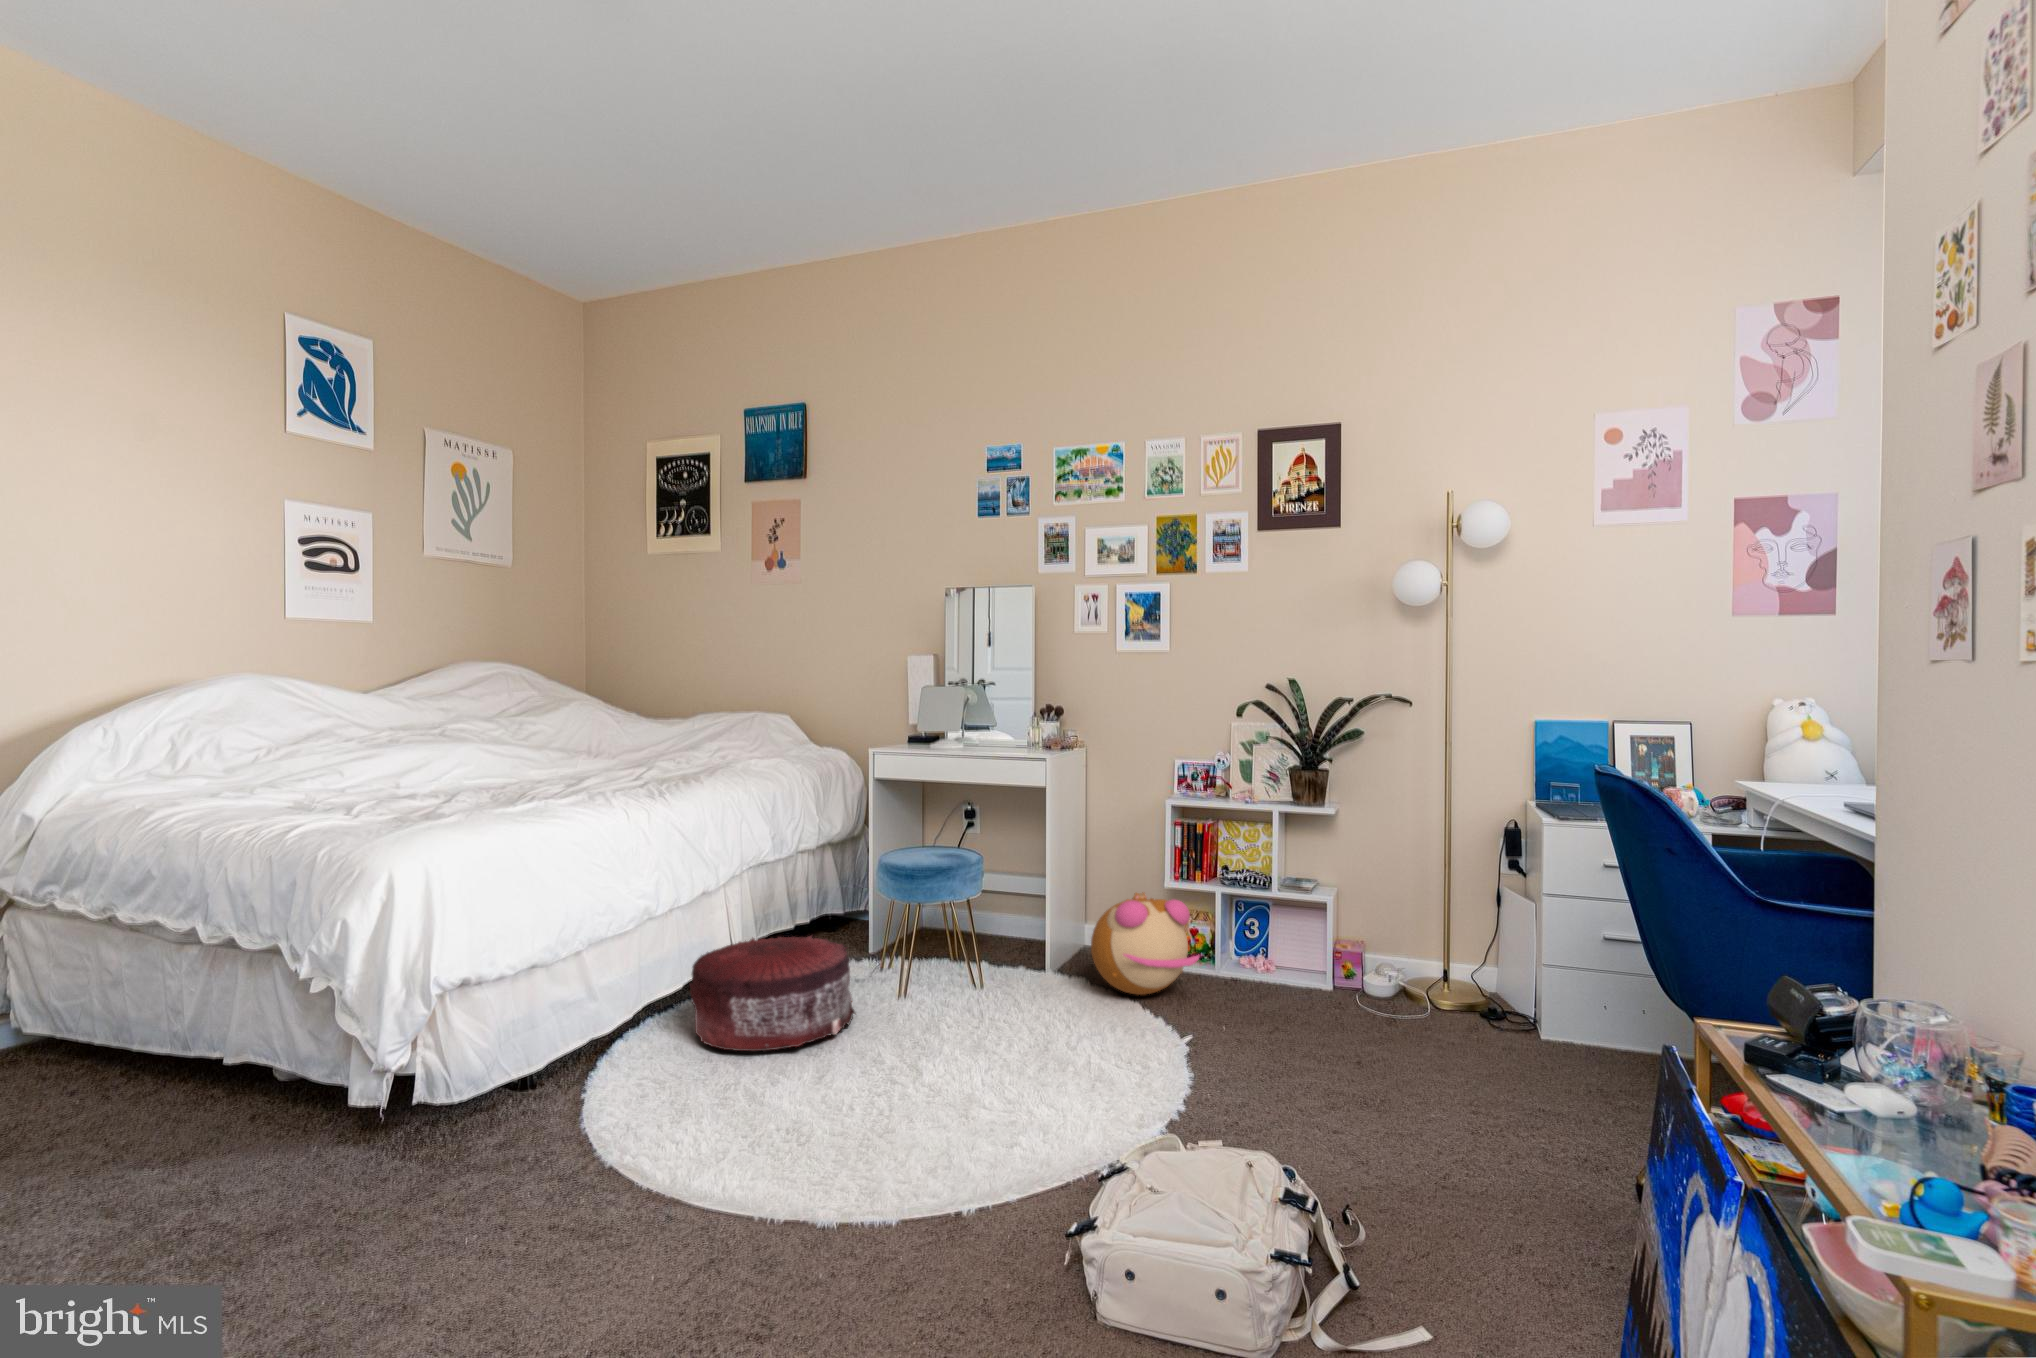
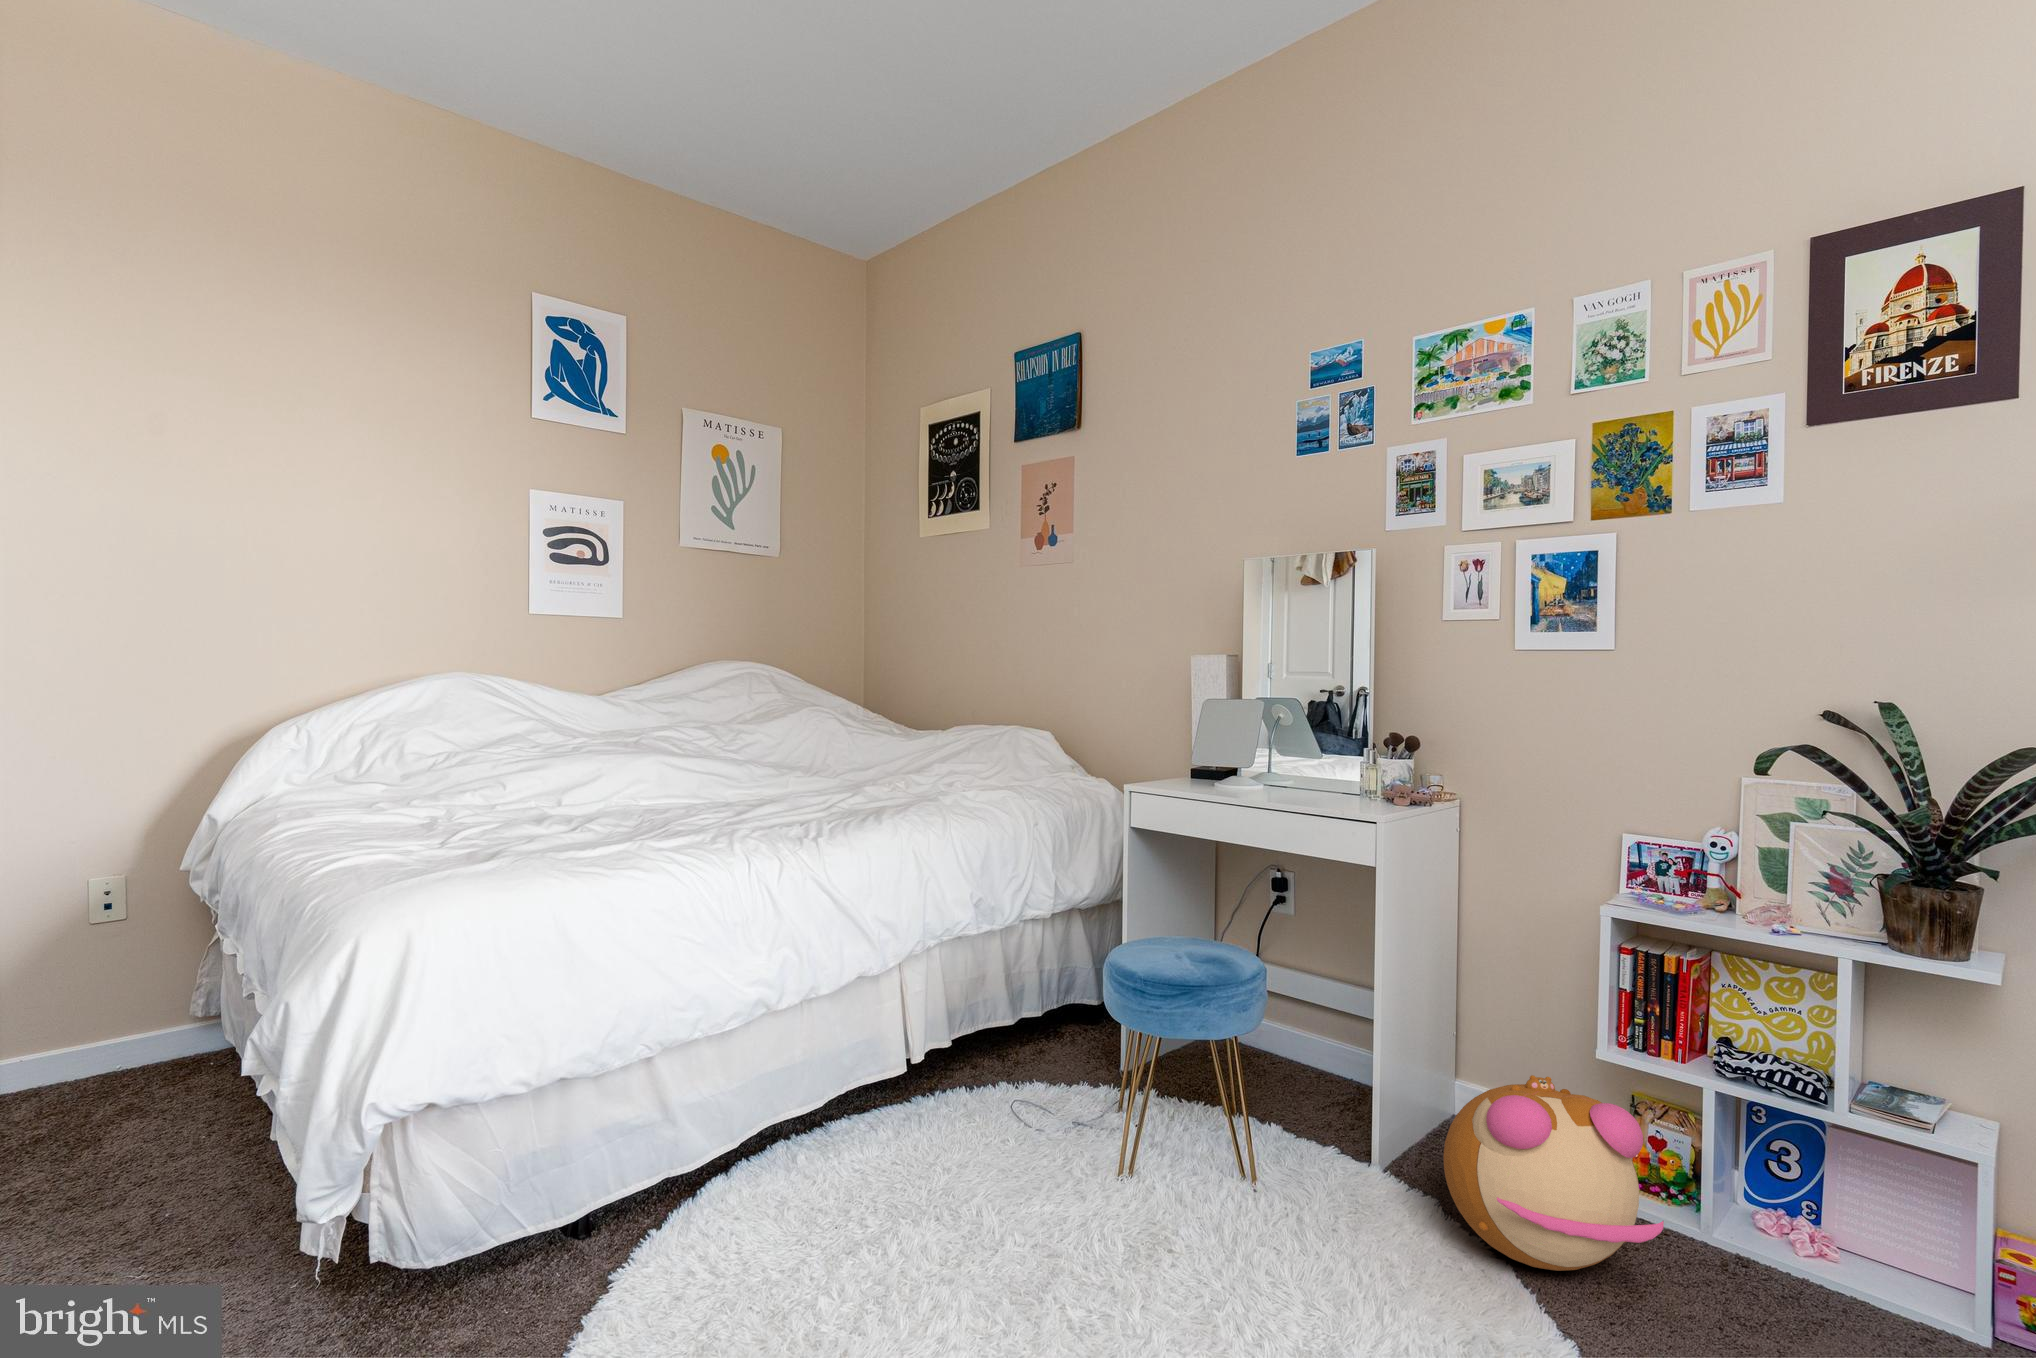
pouf: present [690,936,855,1051] -> none [805,1050,1040,1258]

